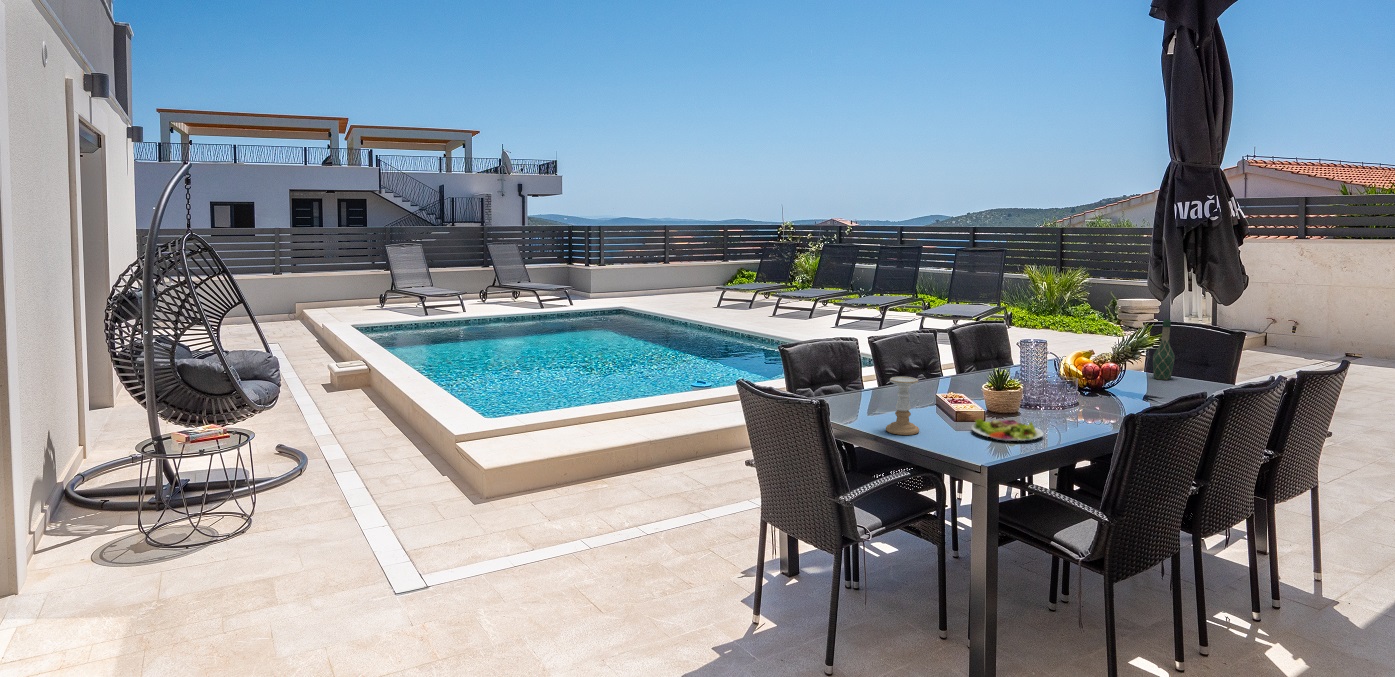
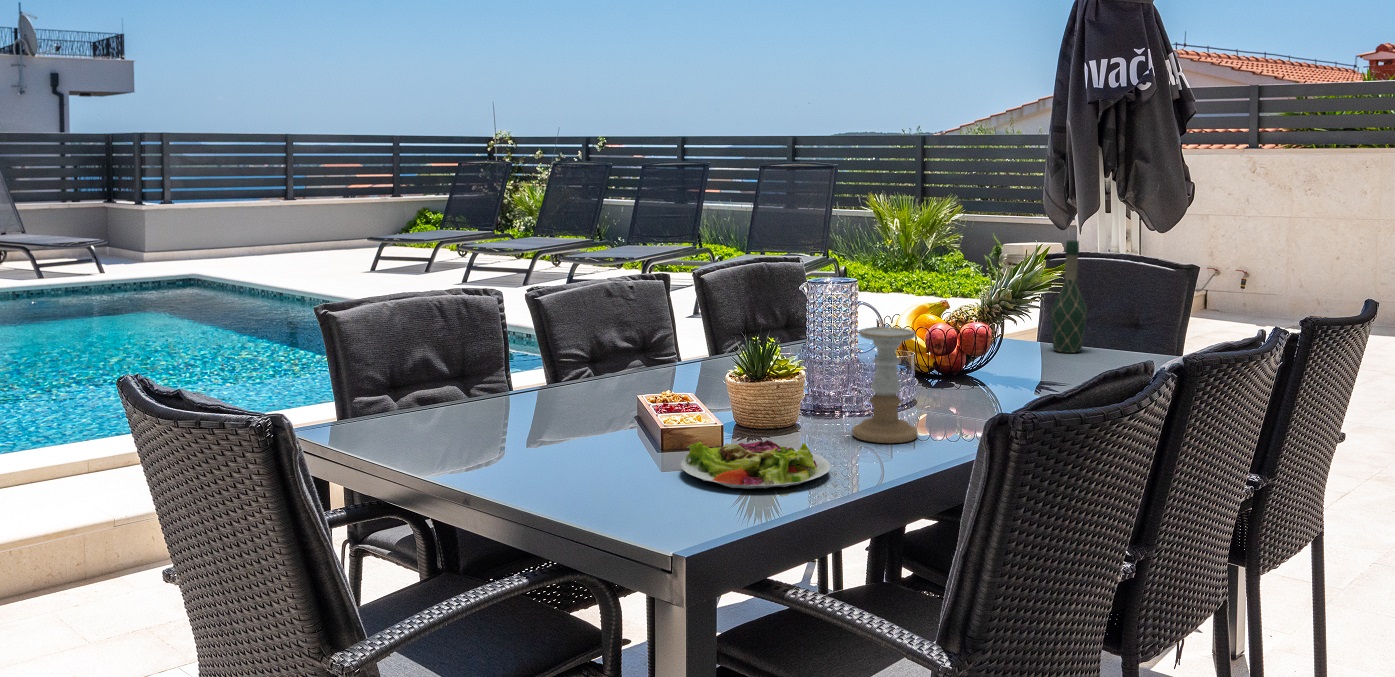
candle holder: present [886,377,919,435] -> present [852,327,918,443]

